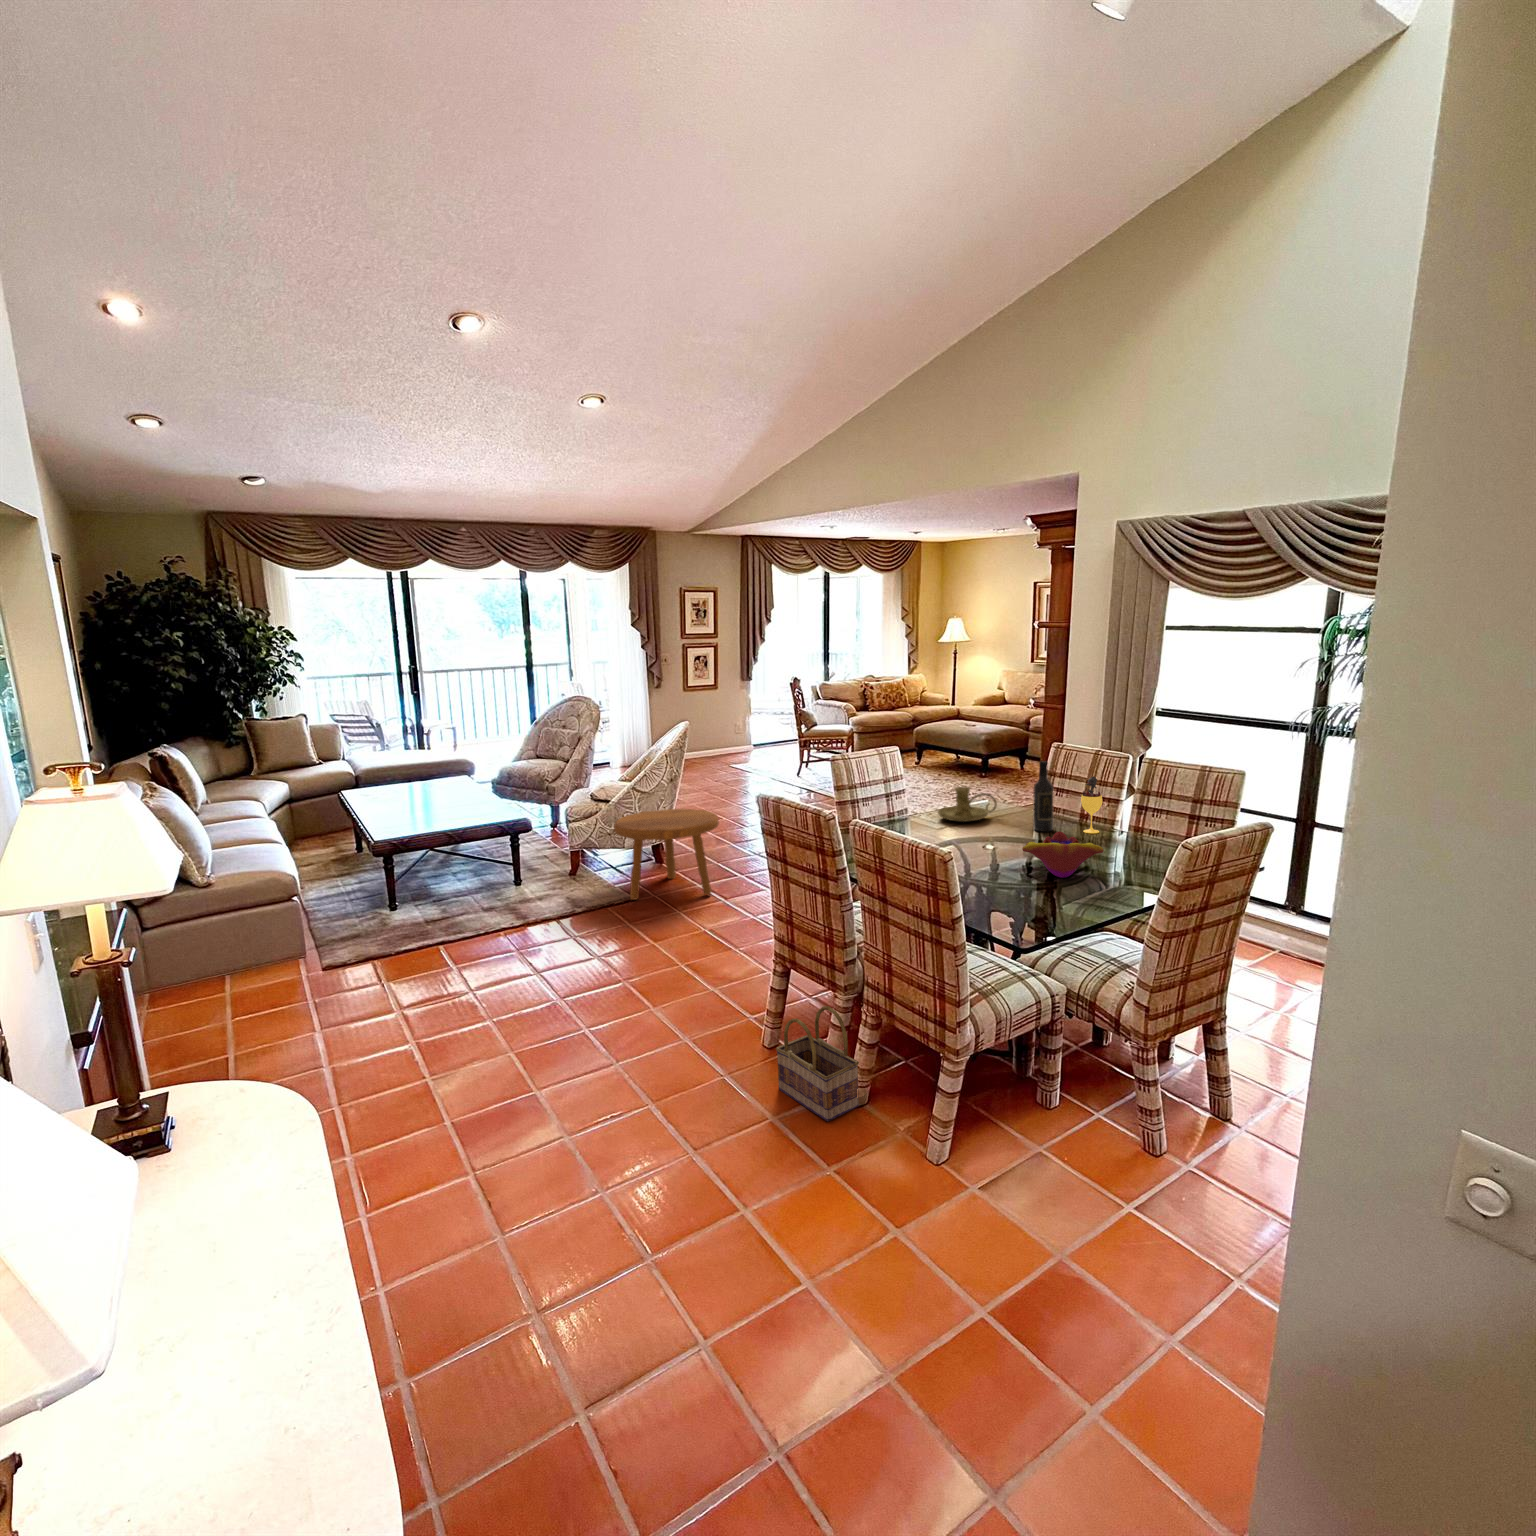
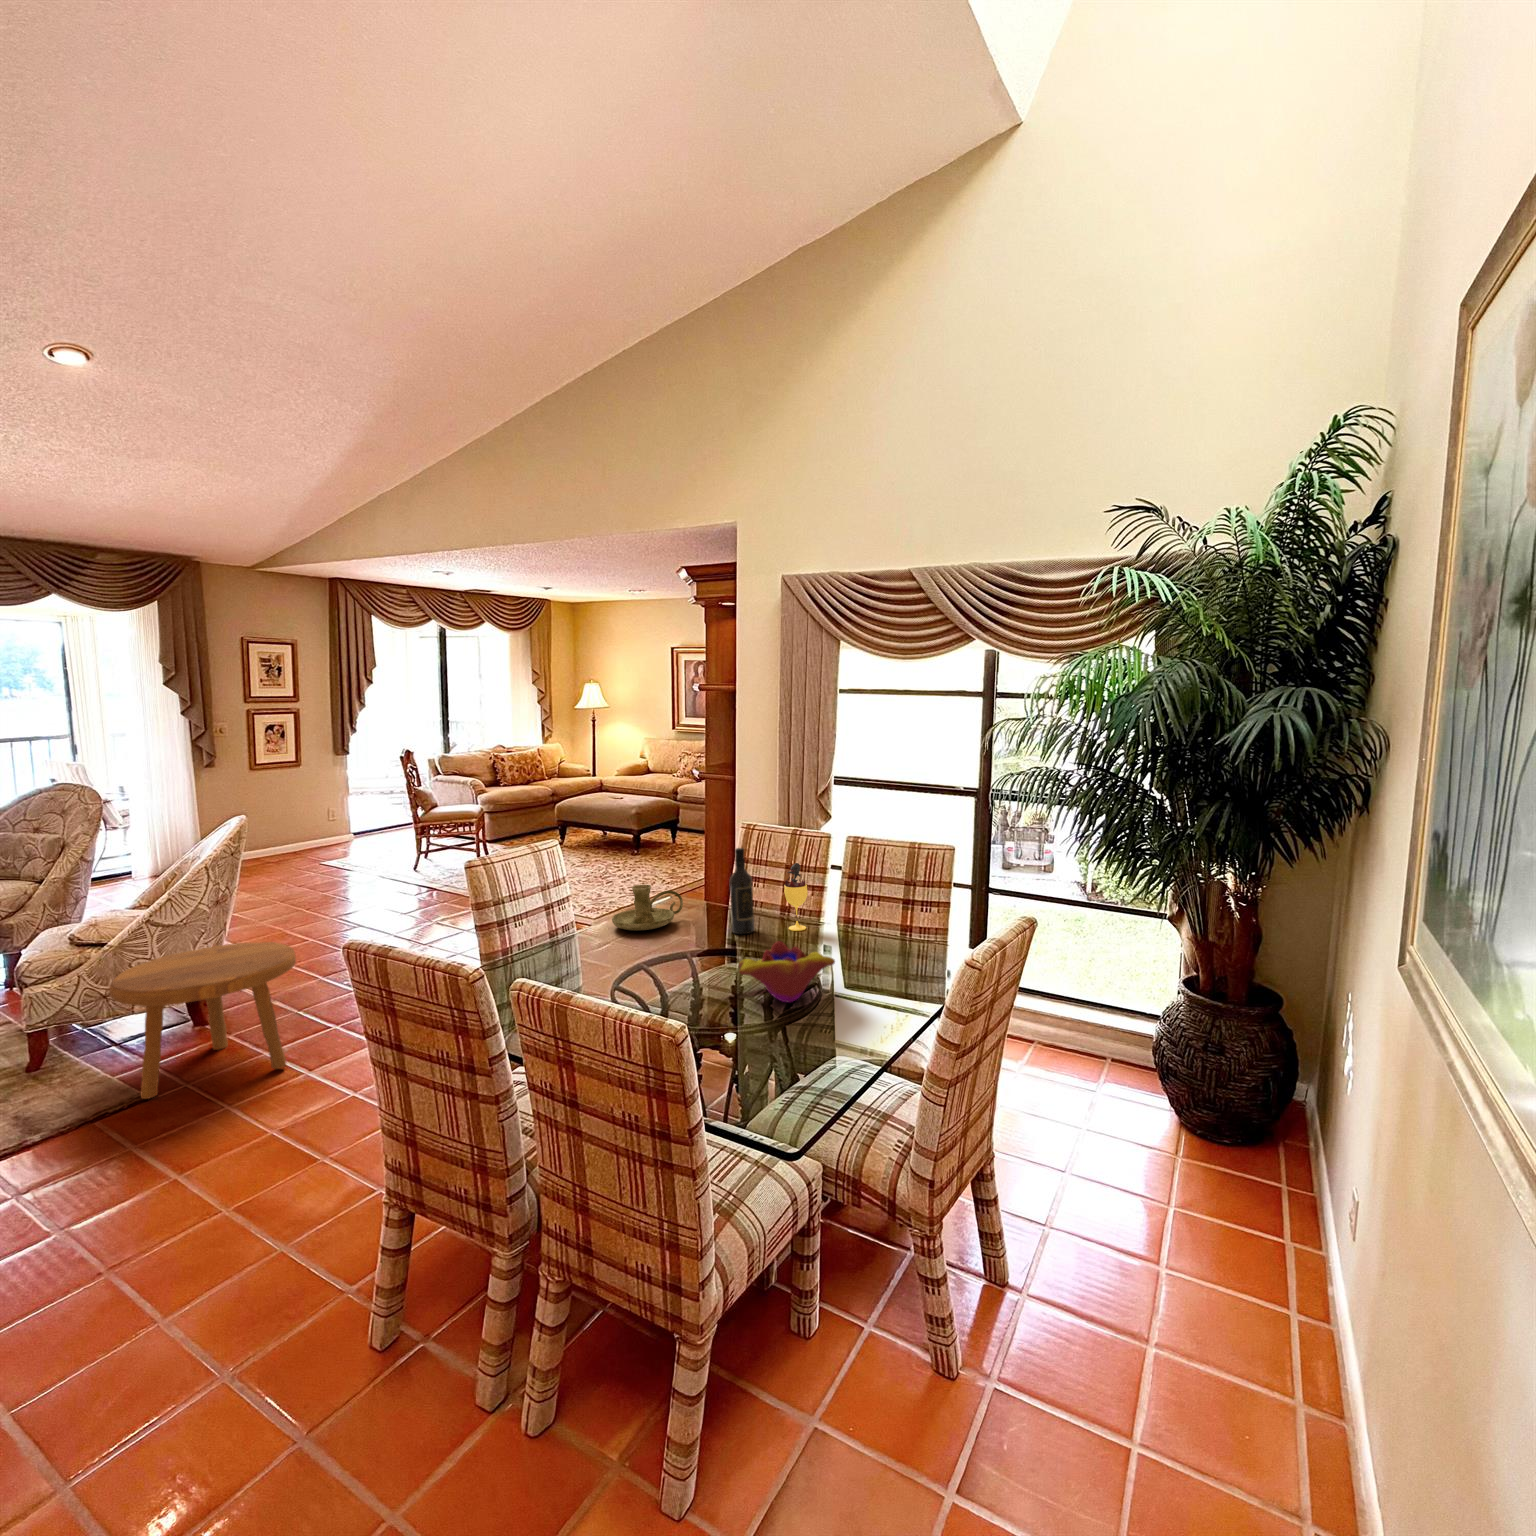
basket: present [776,1006,859,1121] -> none [394,1272,541,1483]

